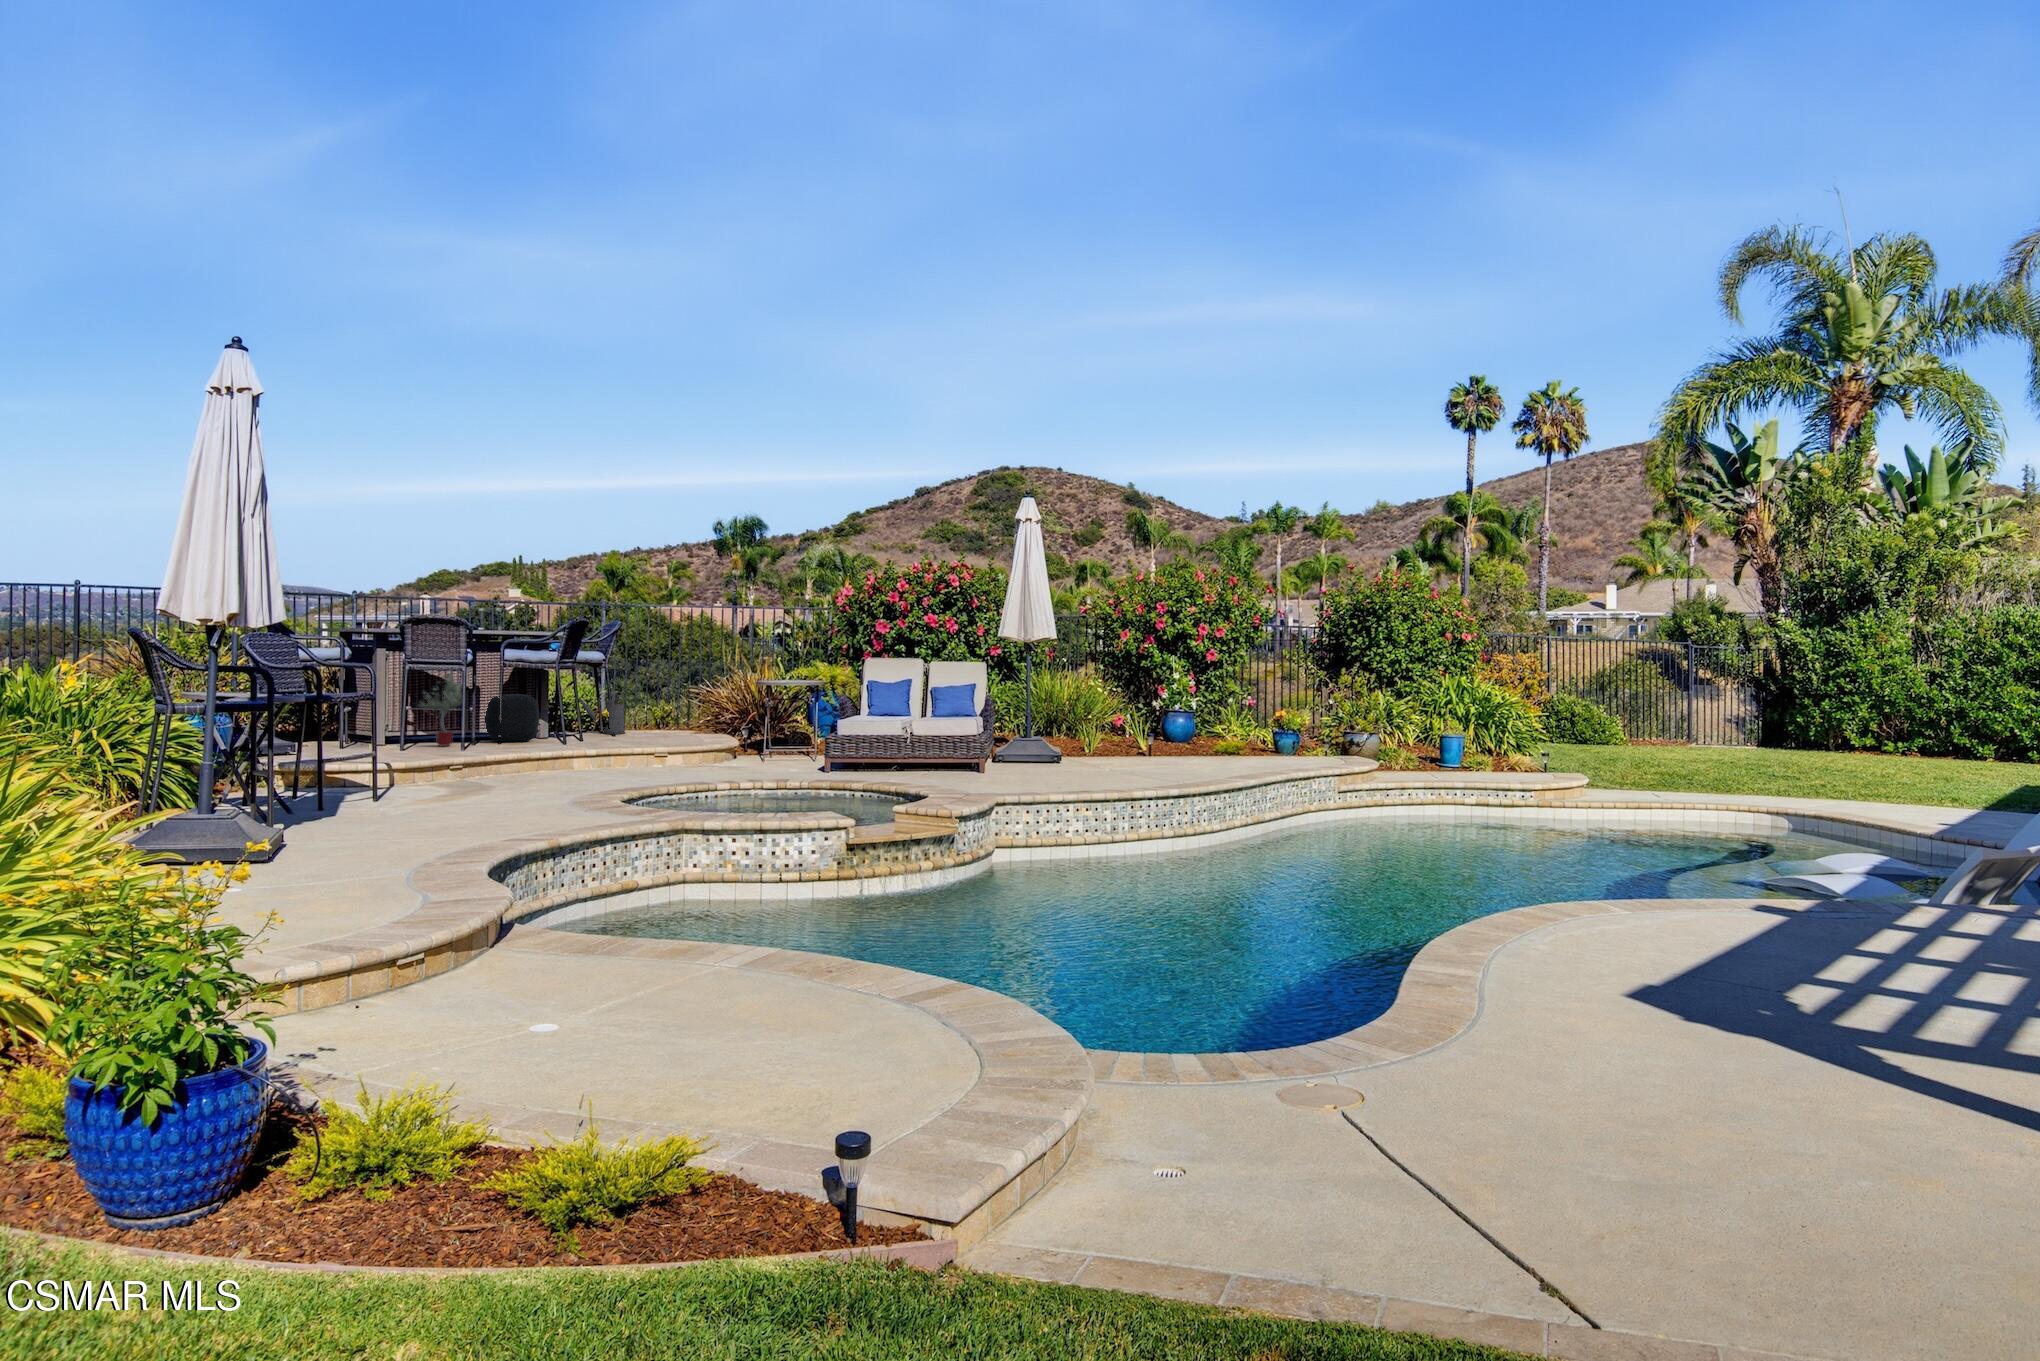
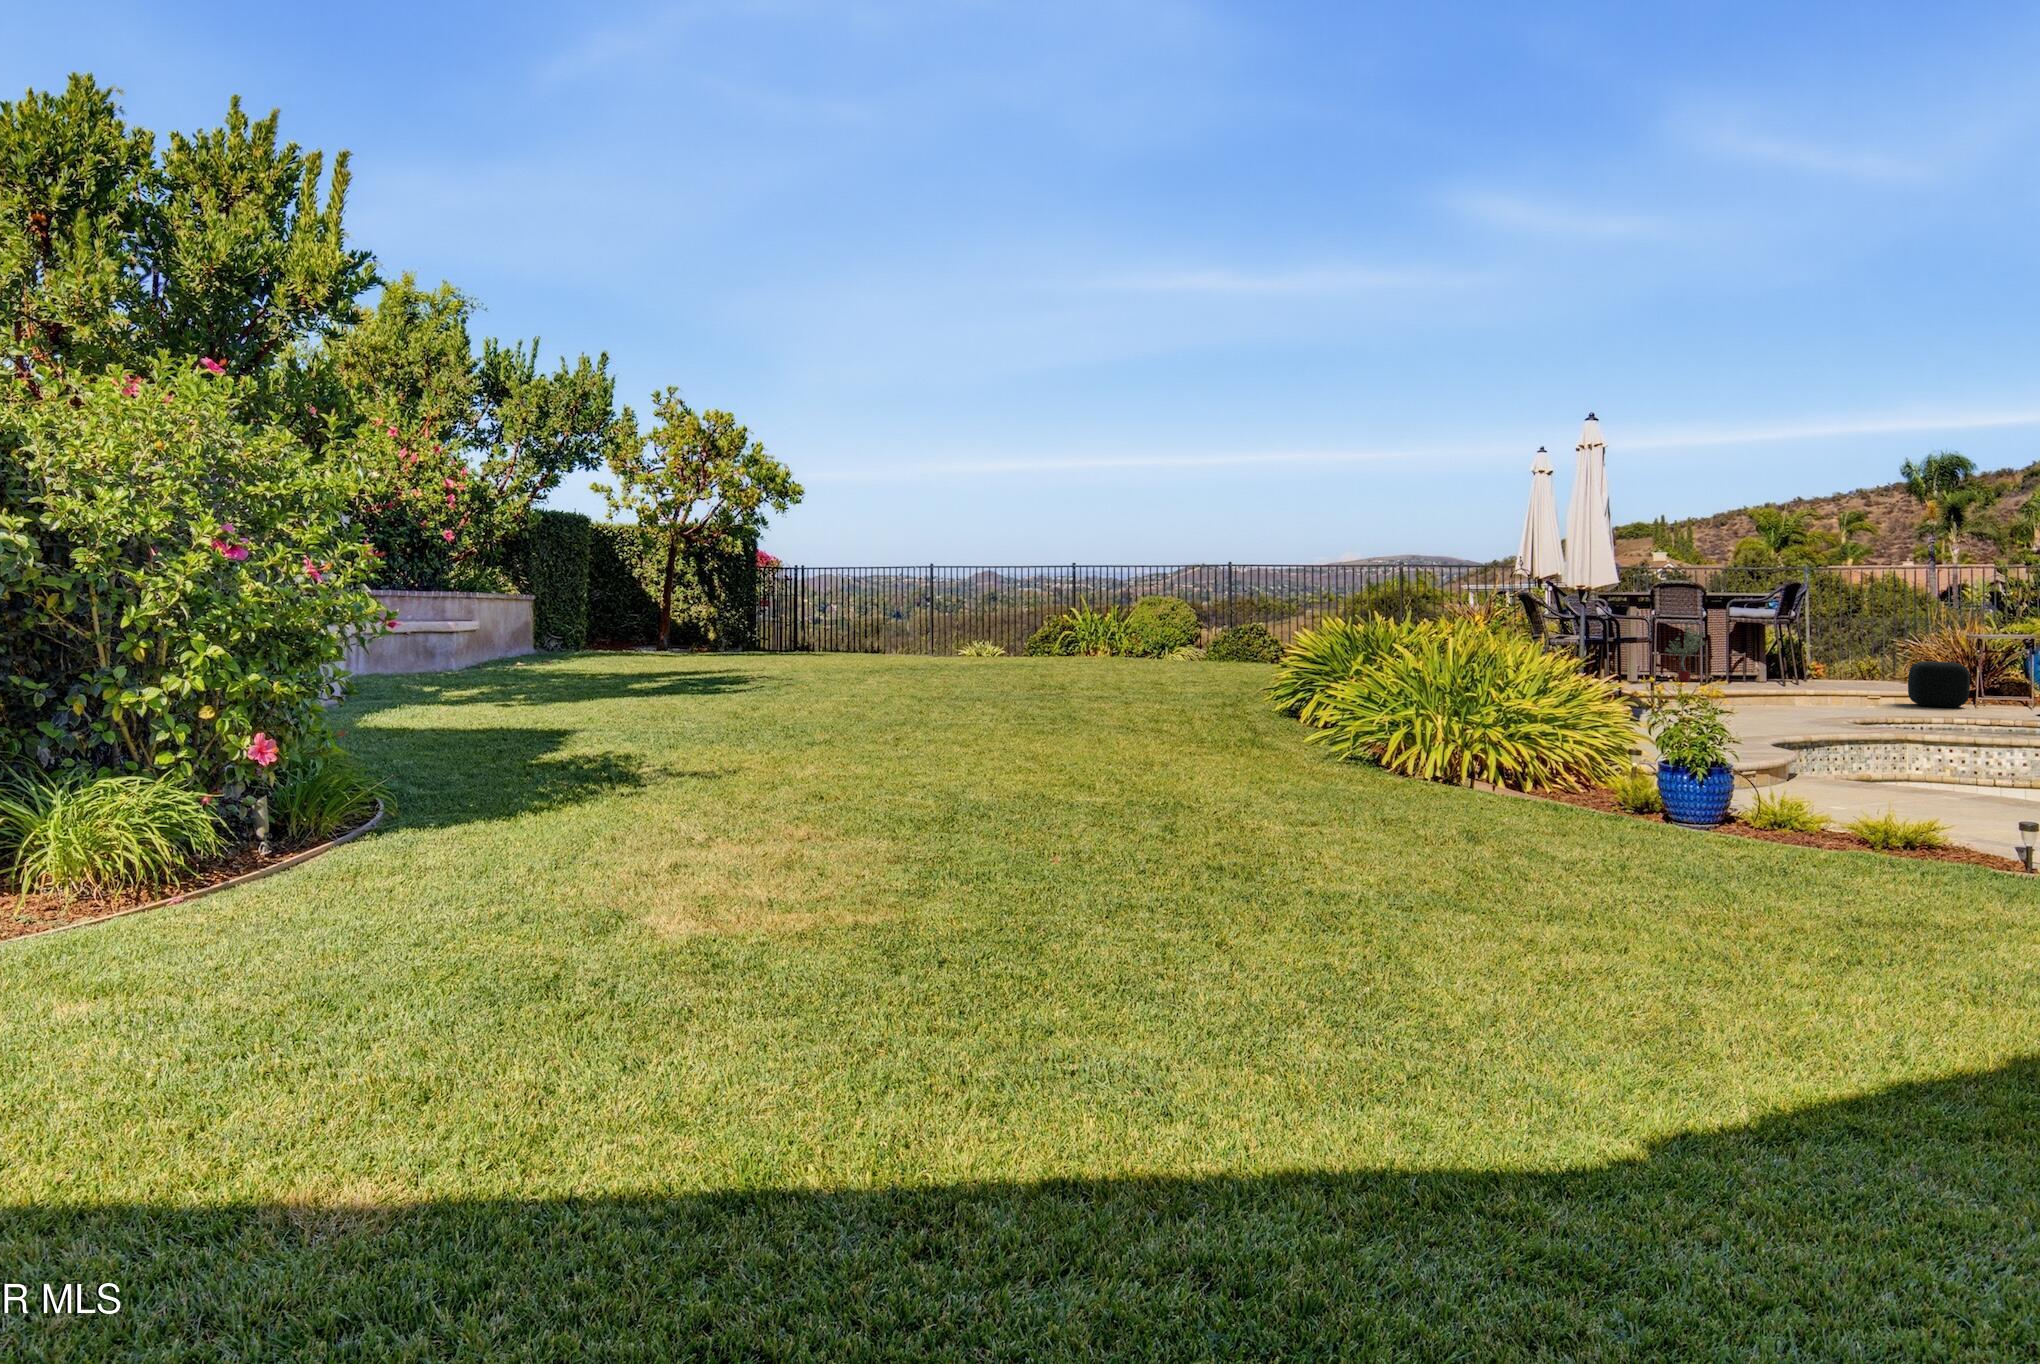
watering can: present [579,692,632,734] -> none [1792,645,1841,680]
ottoman: present [485,694,539,742] -> present [1908,661,1970,707]

